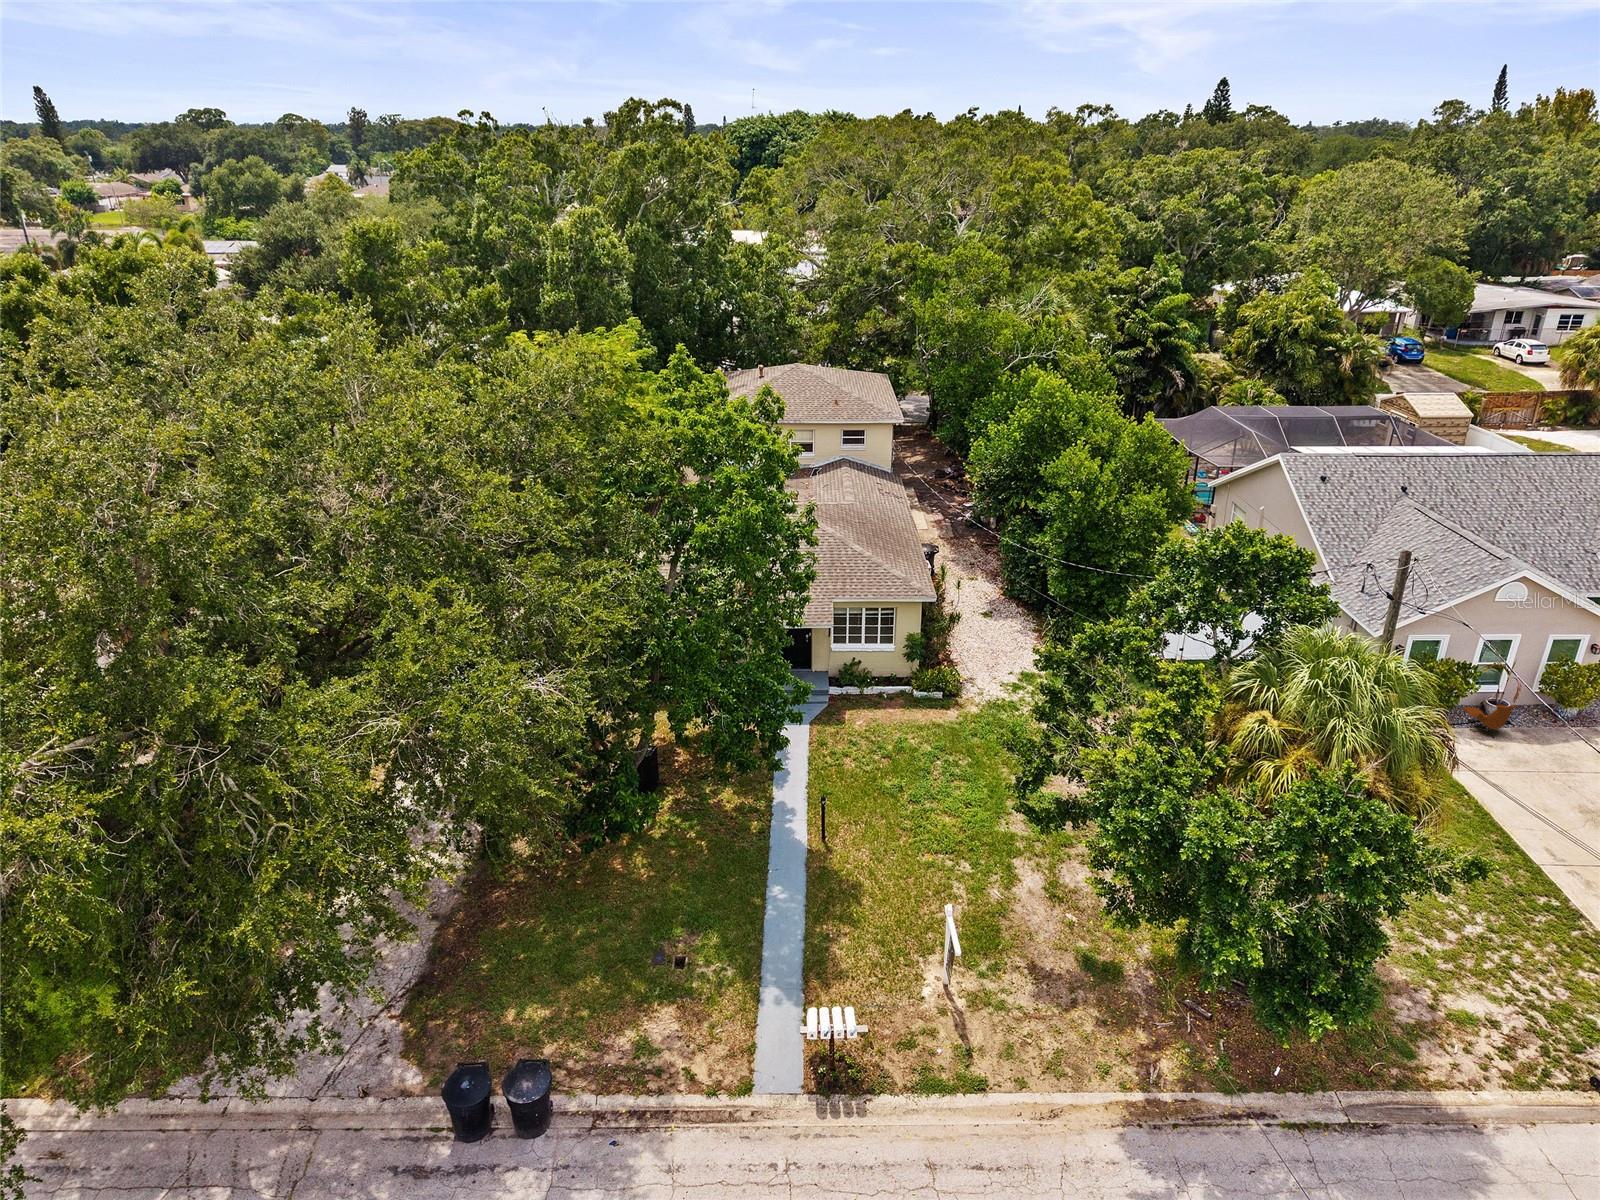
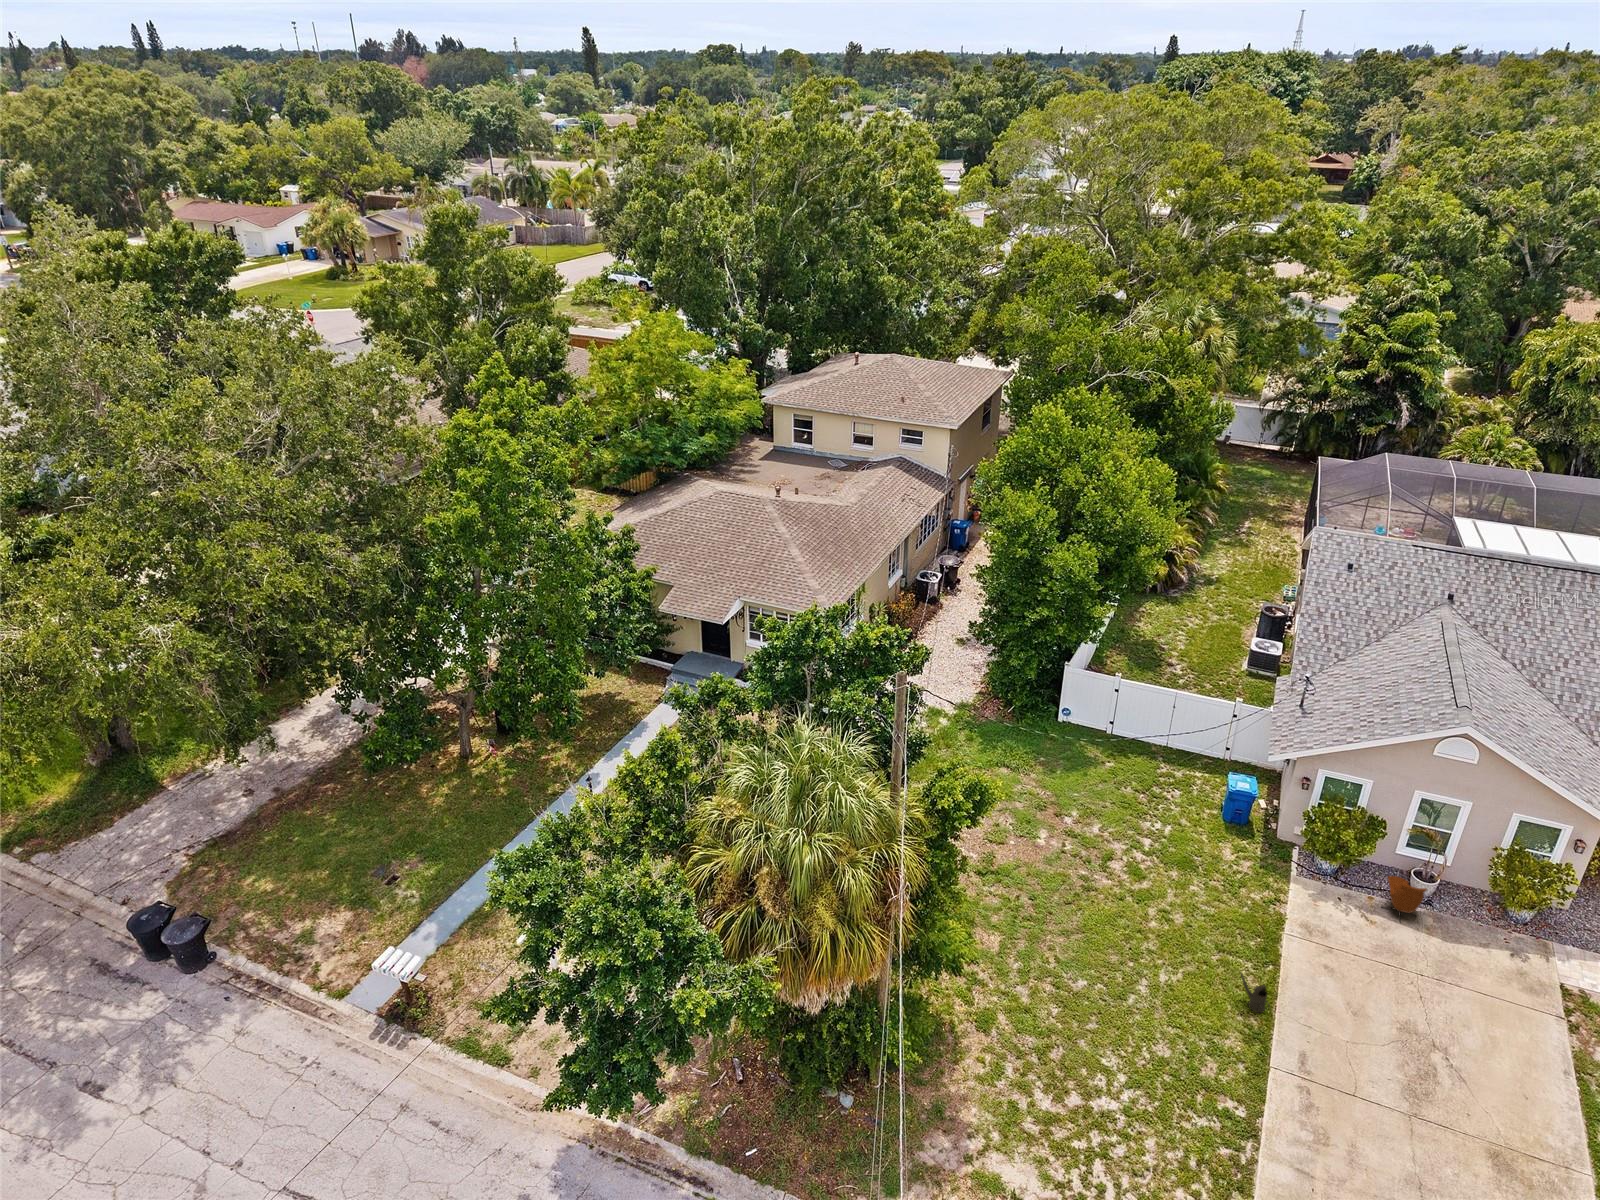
watering can: none [1457,799,1491,828] -> present [1241,973,1268,1013]

